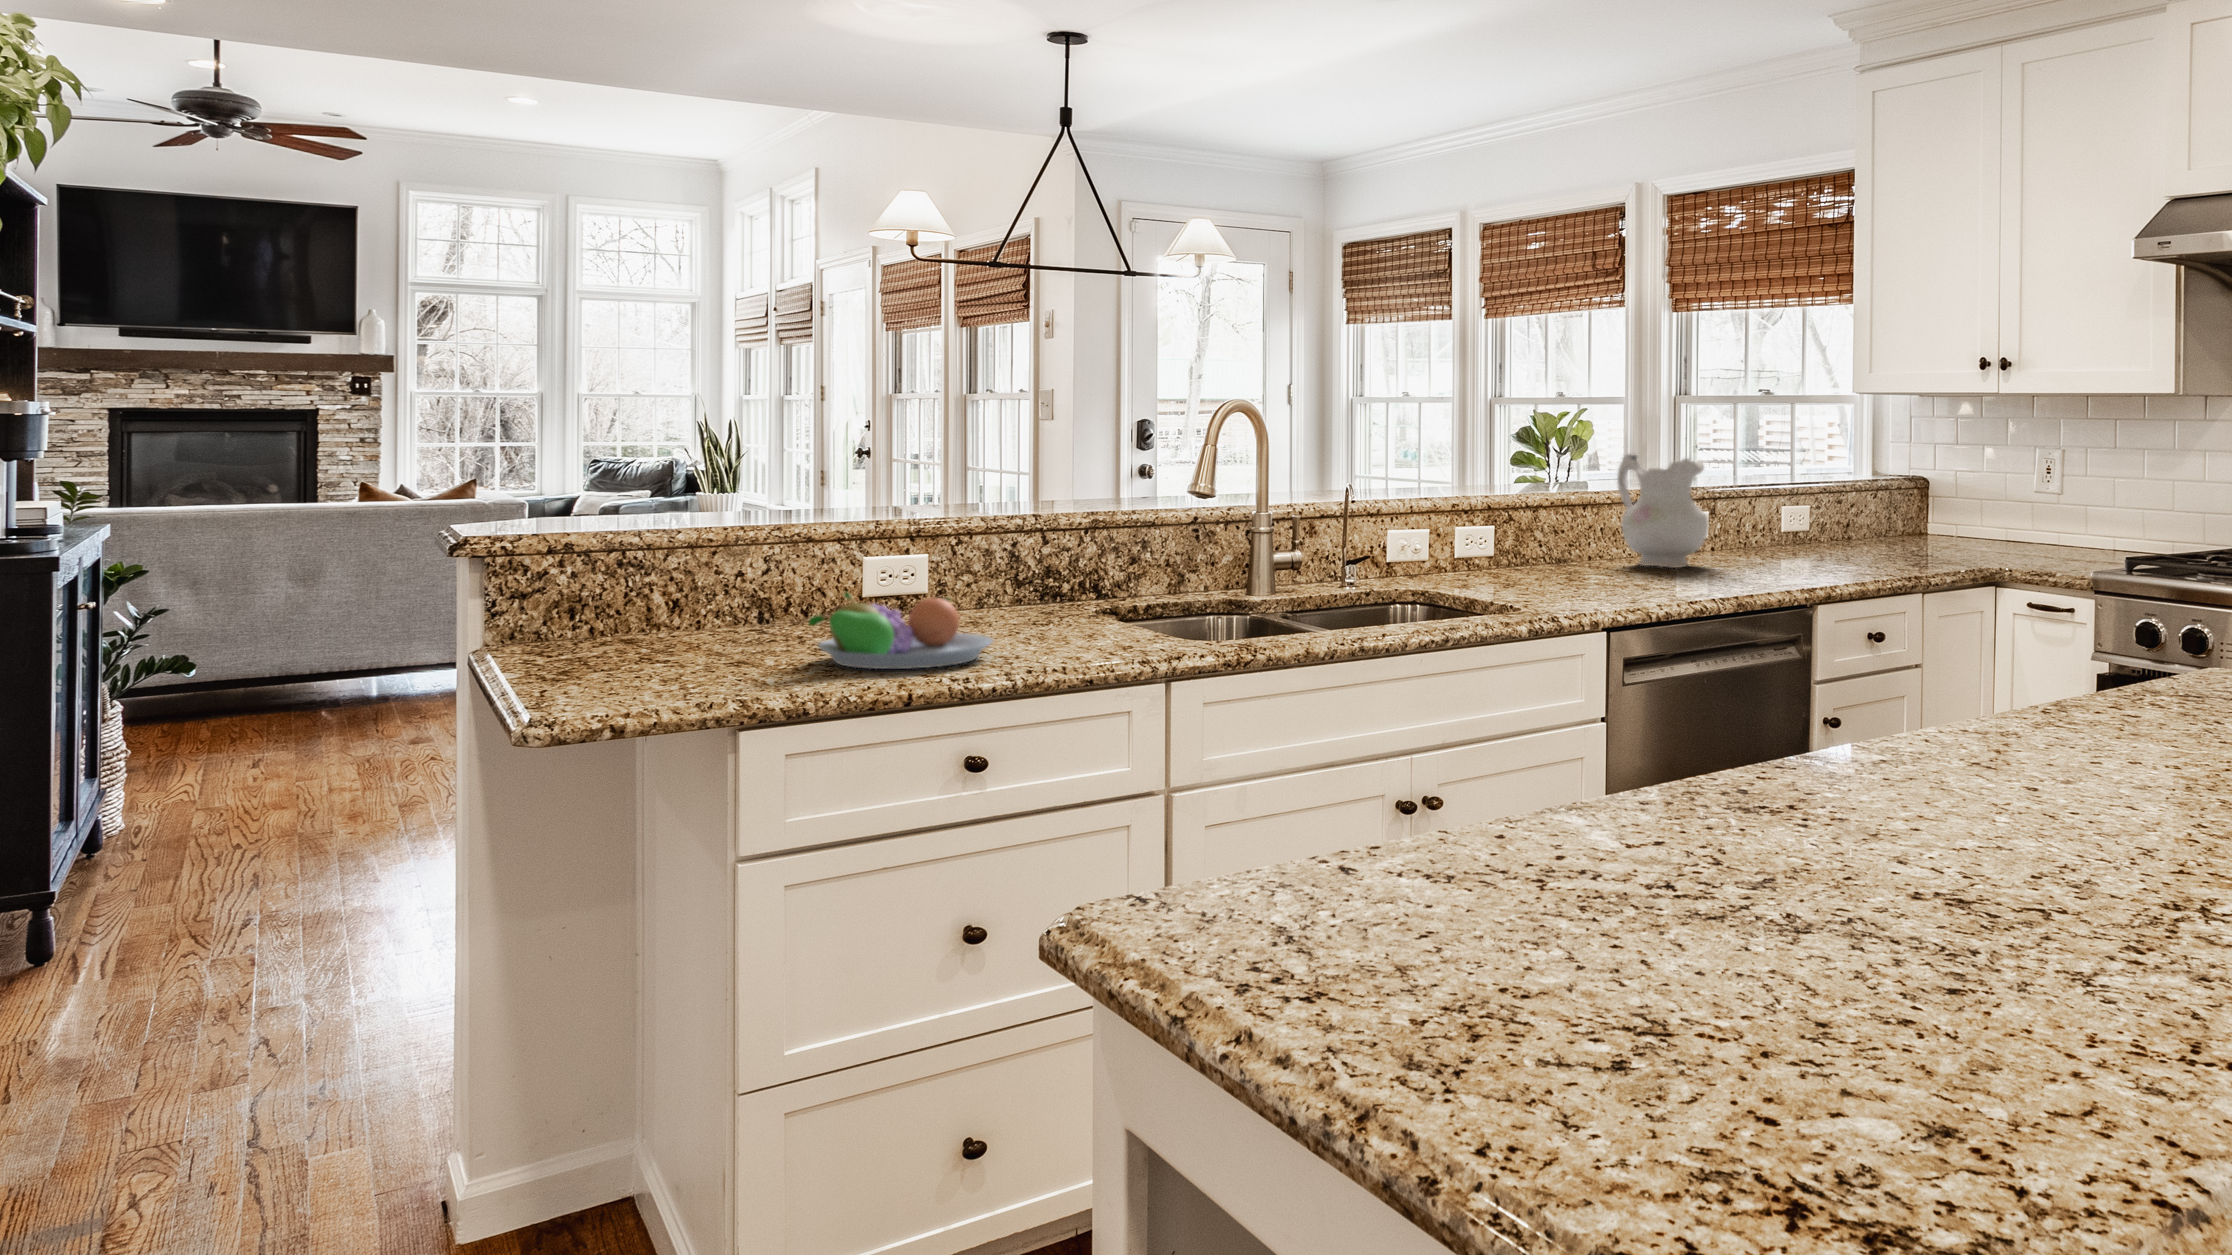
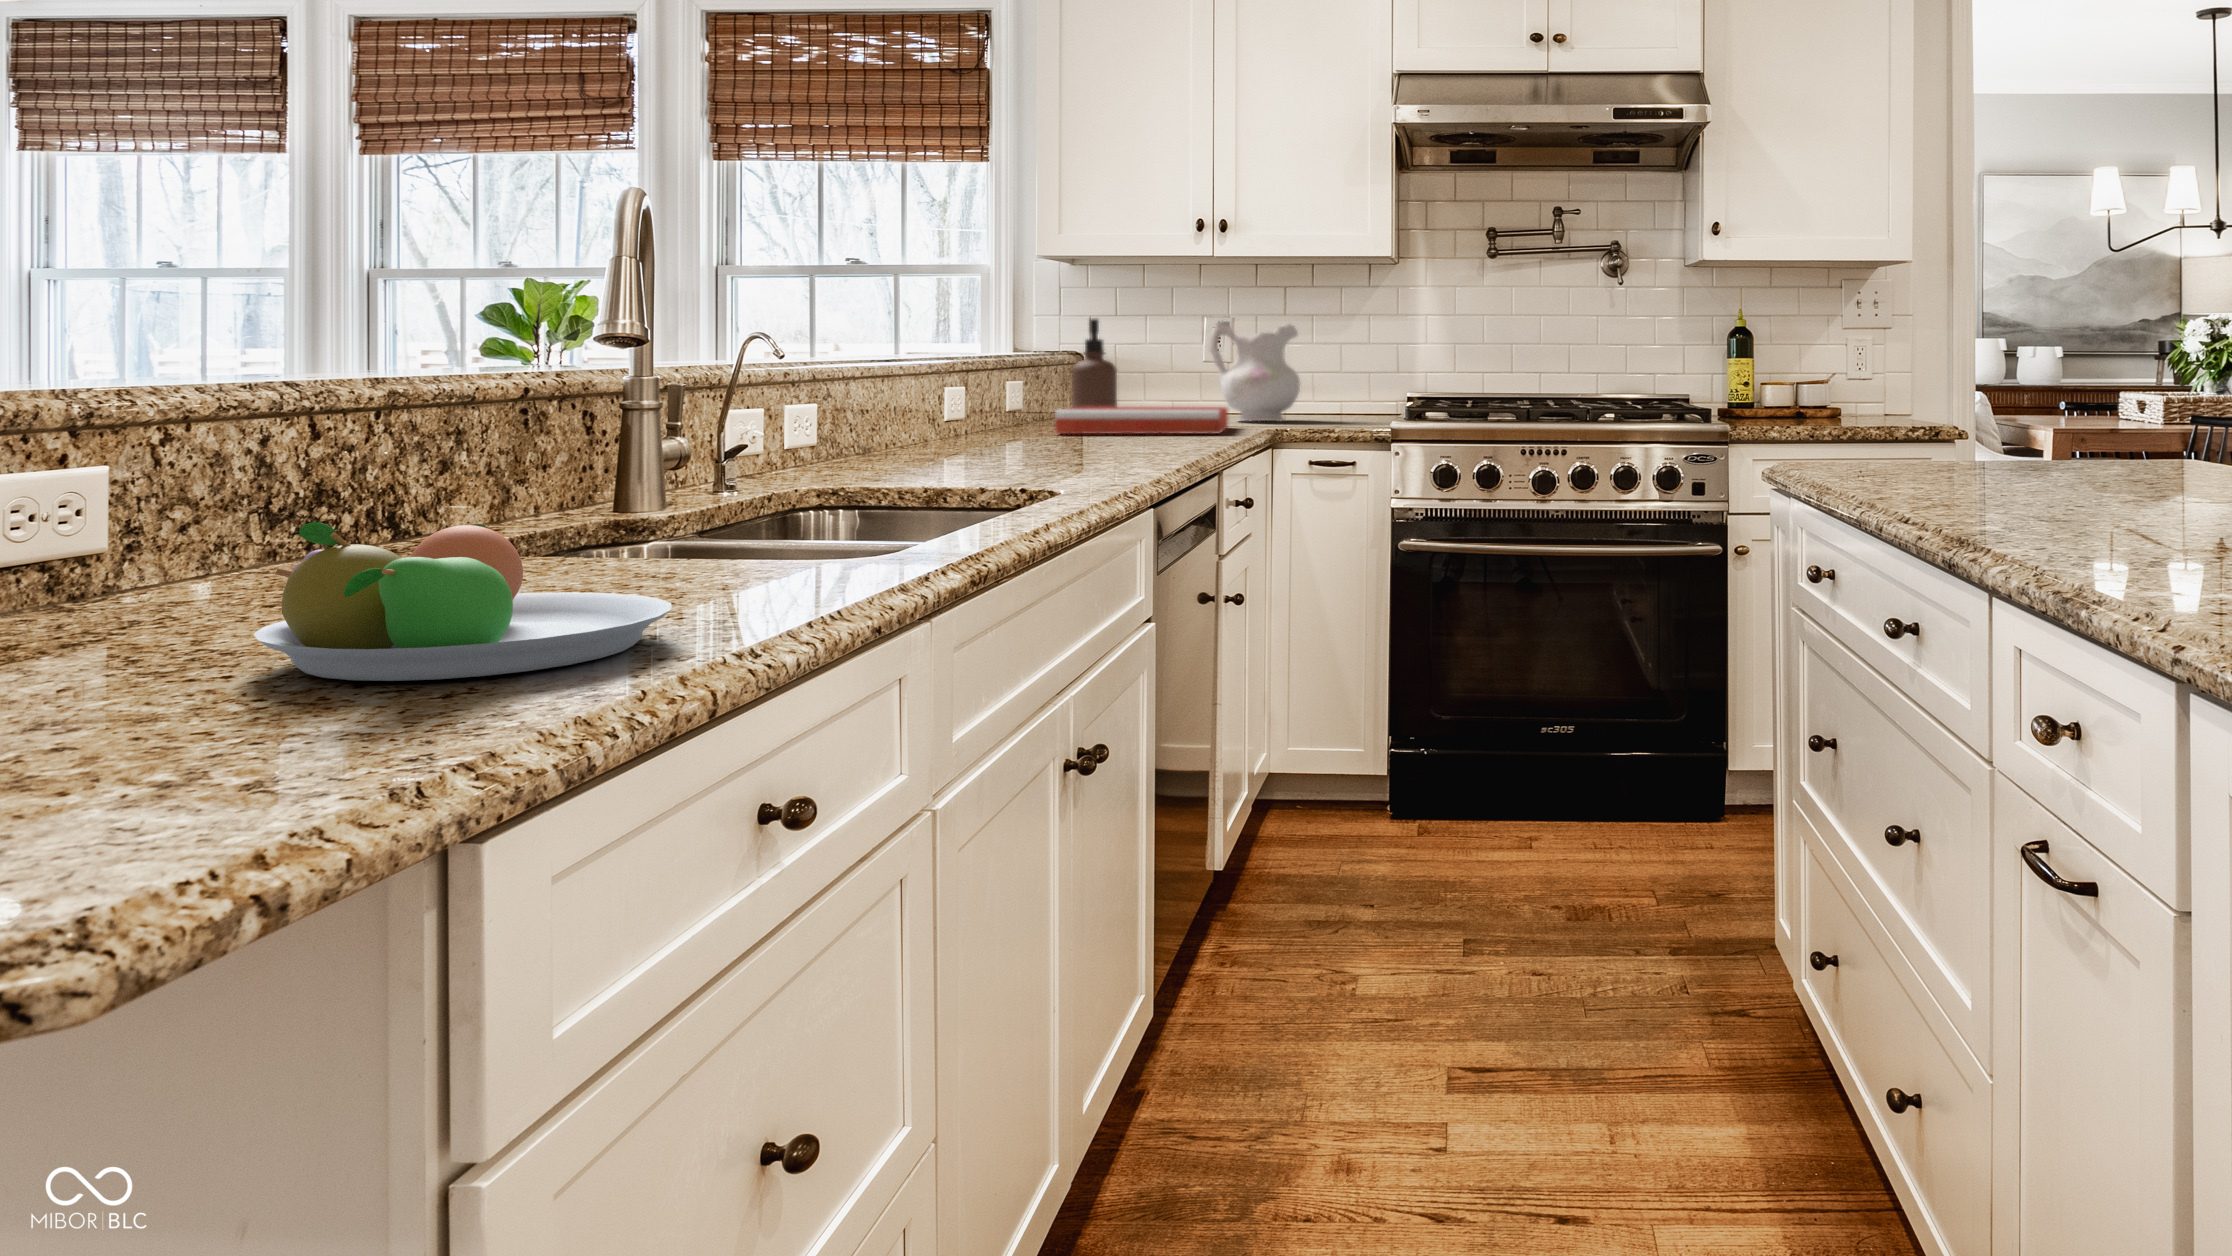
soap dispenser: none [1884,446,1926,538] -> present [1072,318,1117,407]
ceramic pitcher: present [1617,454,1708,568] -> present [1210,321,1300,421]
tray: none [1787,527,1971,560] -> present [1055,406,1228,434]

